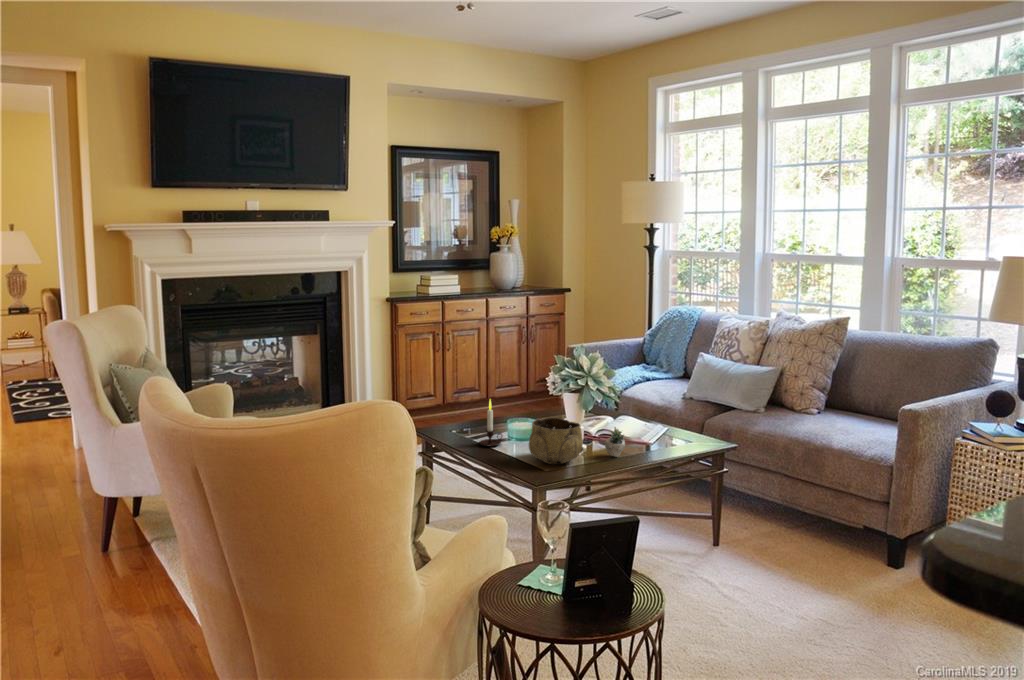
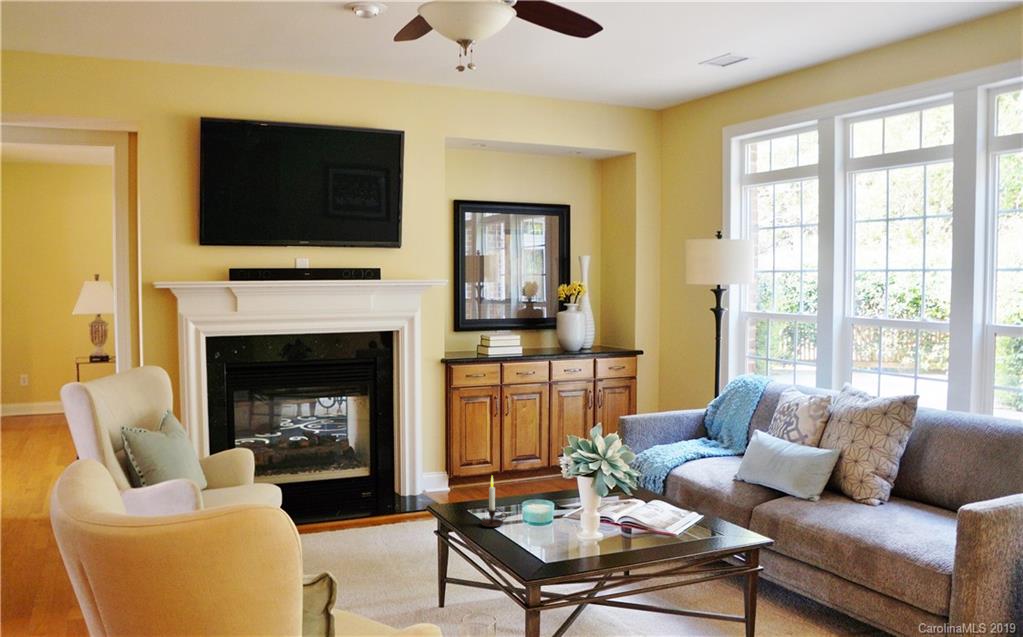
decorative bowl: present [529,418,584,464] -> none [521,499,581,552]
succulent plant: present [605,427,625,457] -> none [607,511,653,547]

